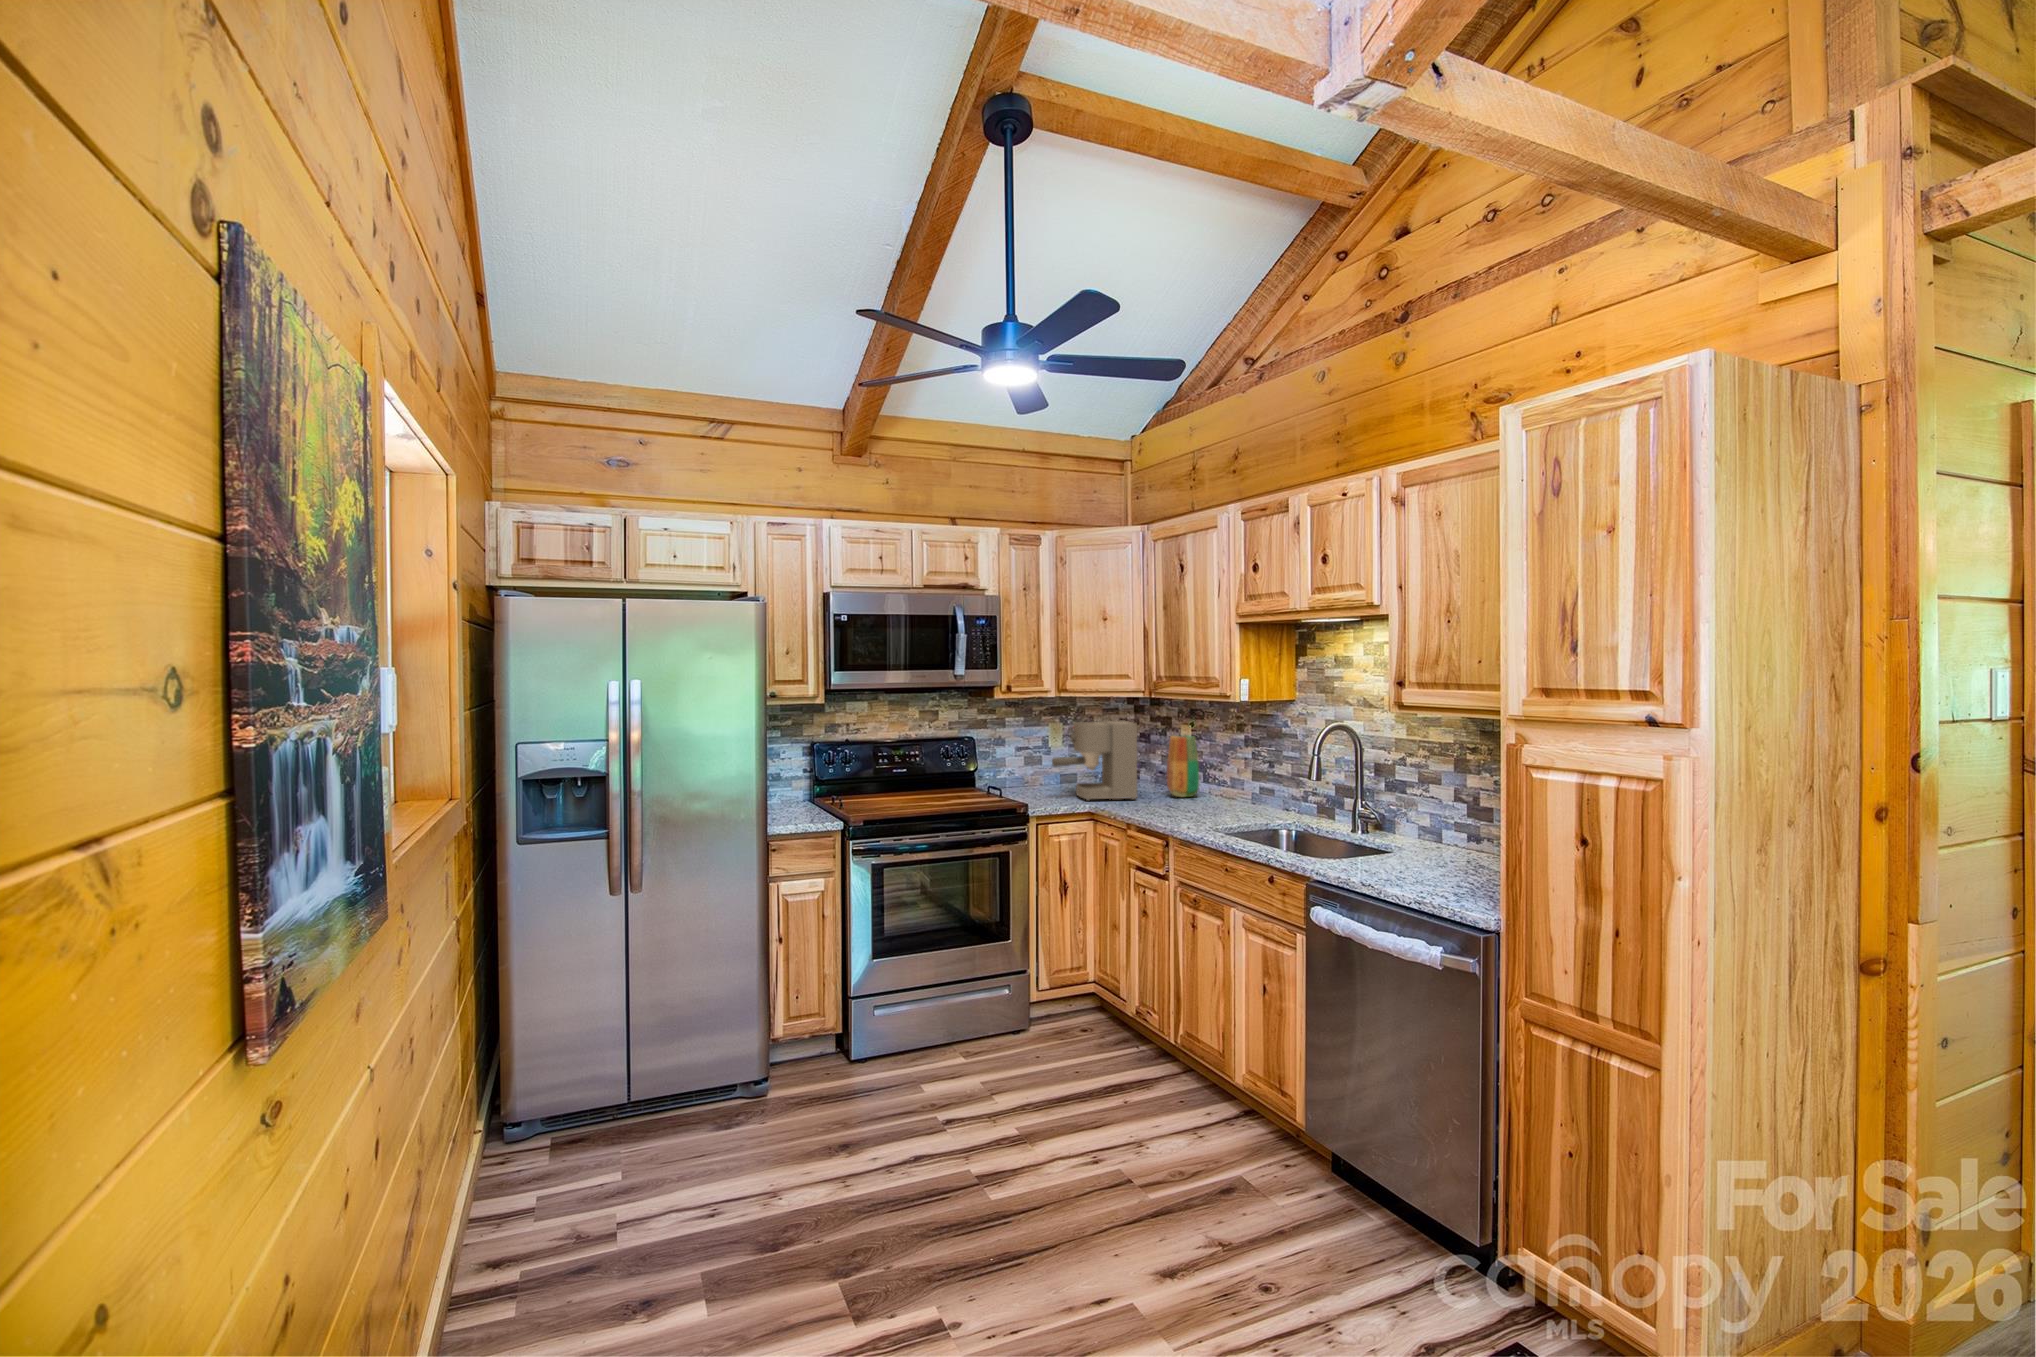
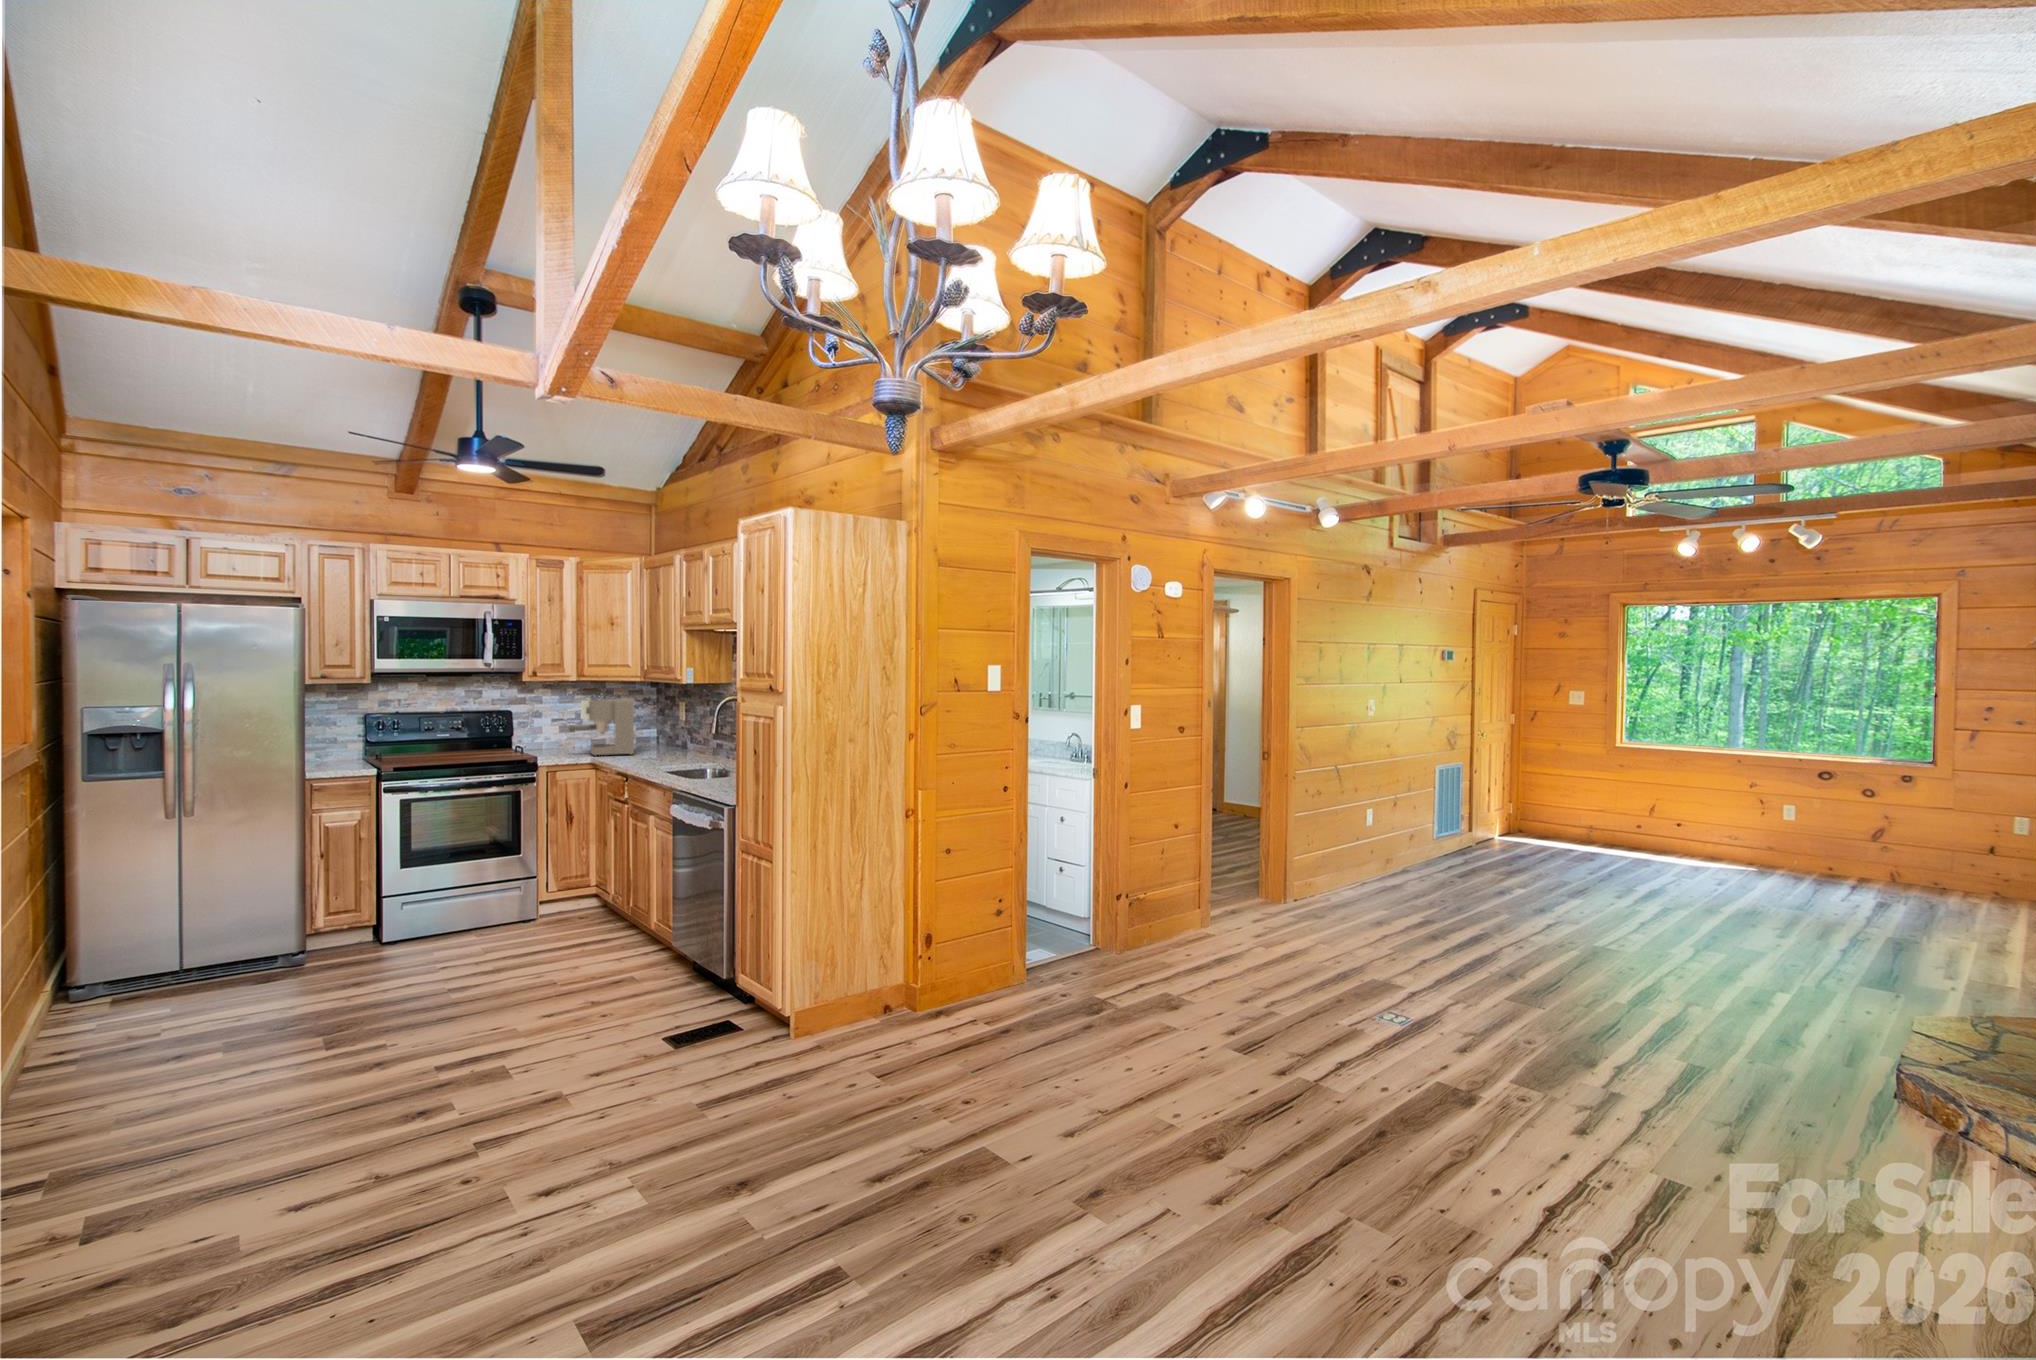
vase: present [1166,735,1200,797] -> none [661,709,684,753]

